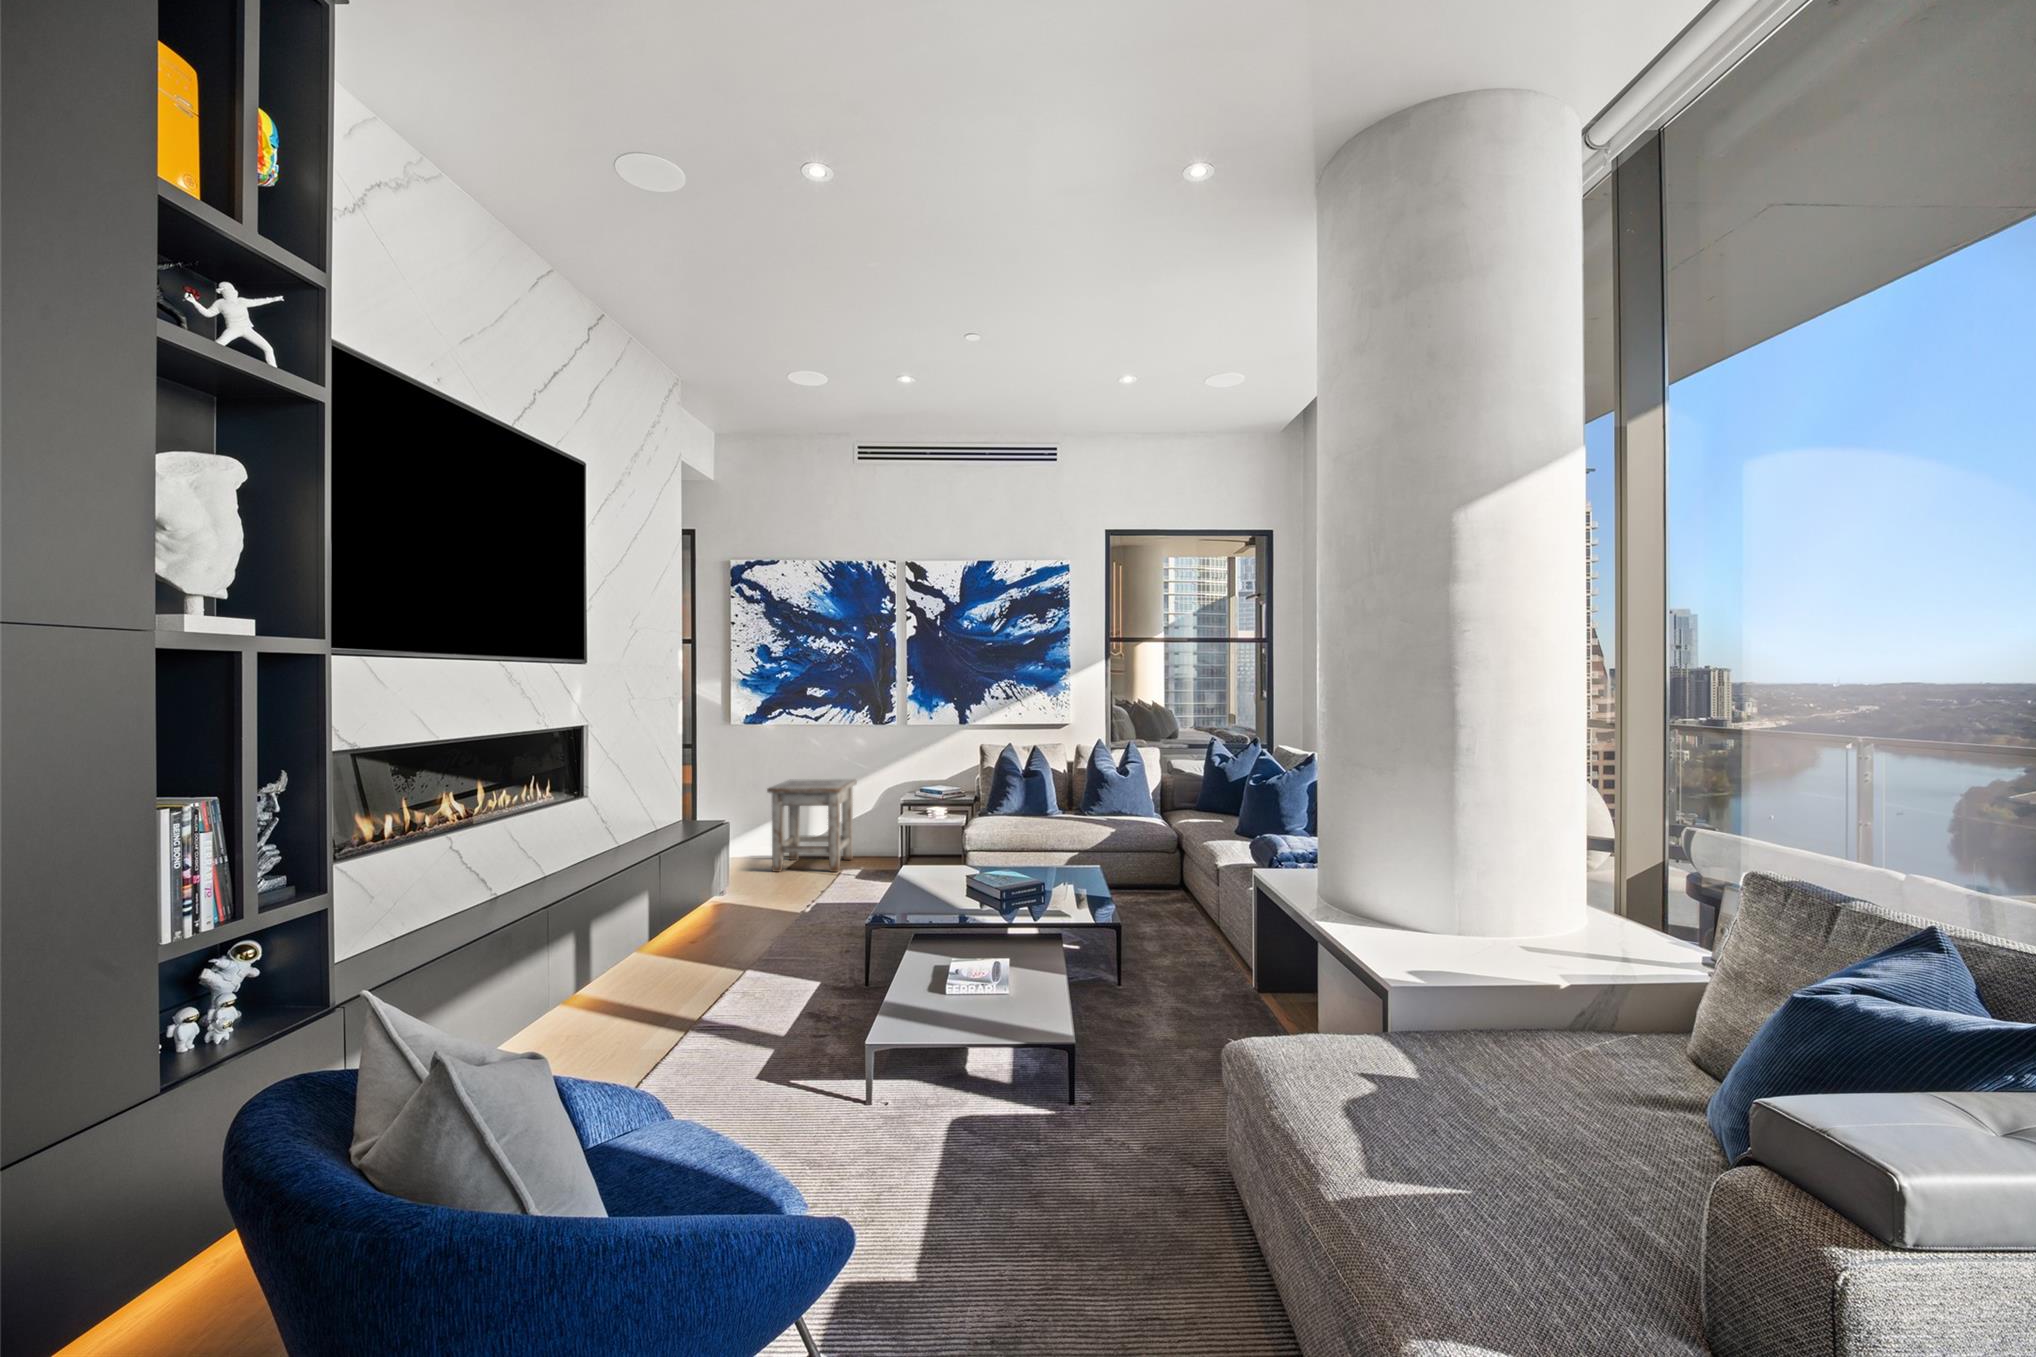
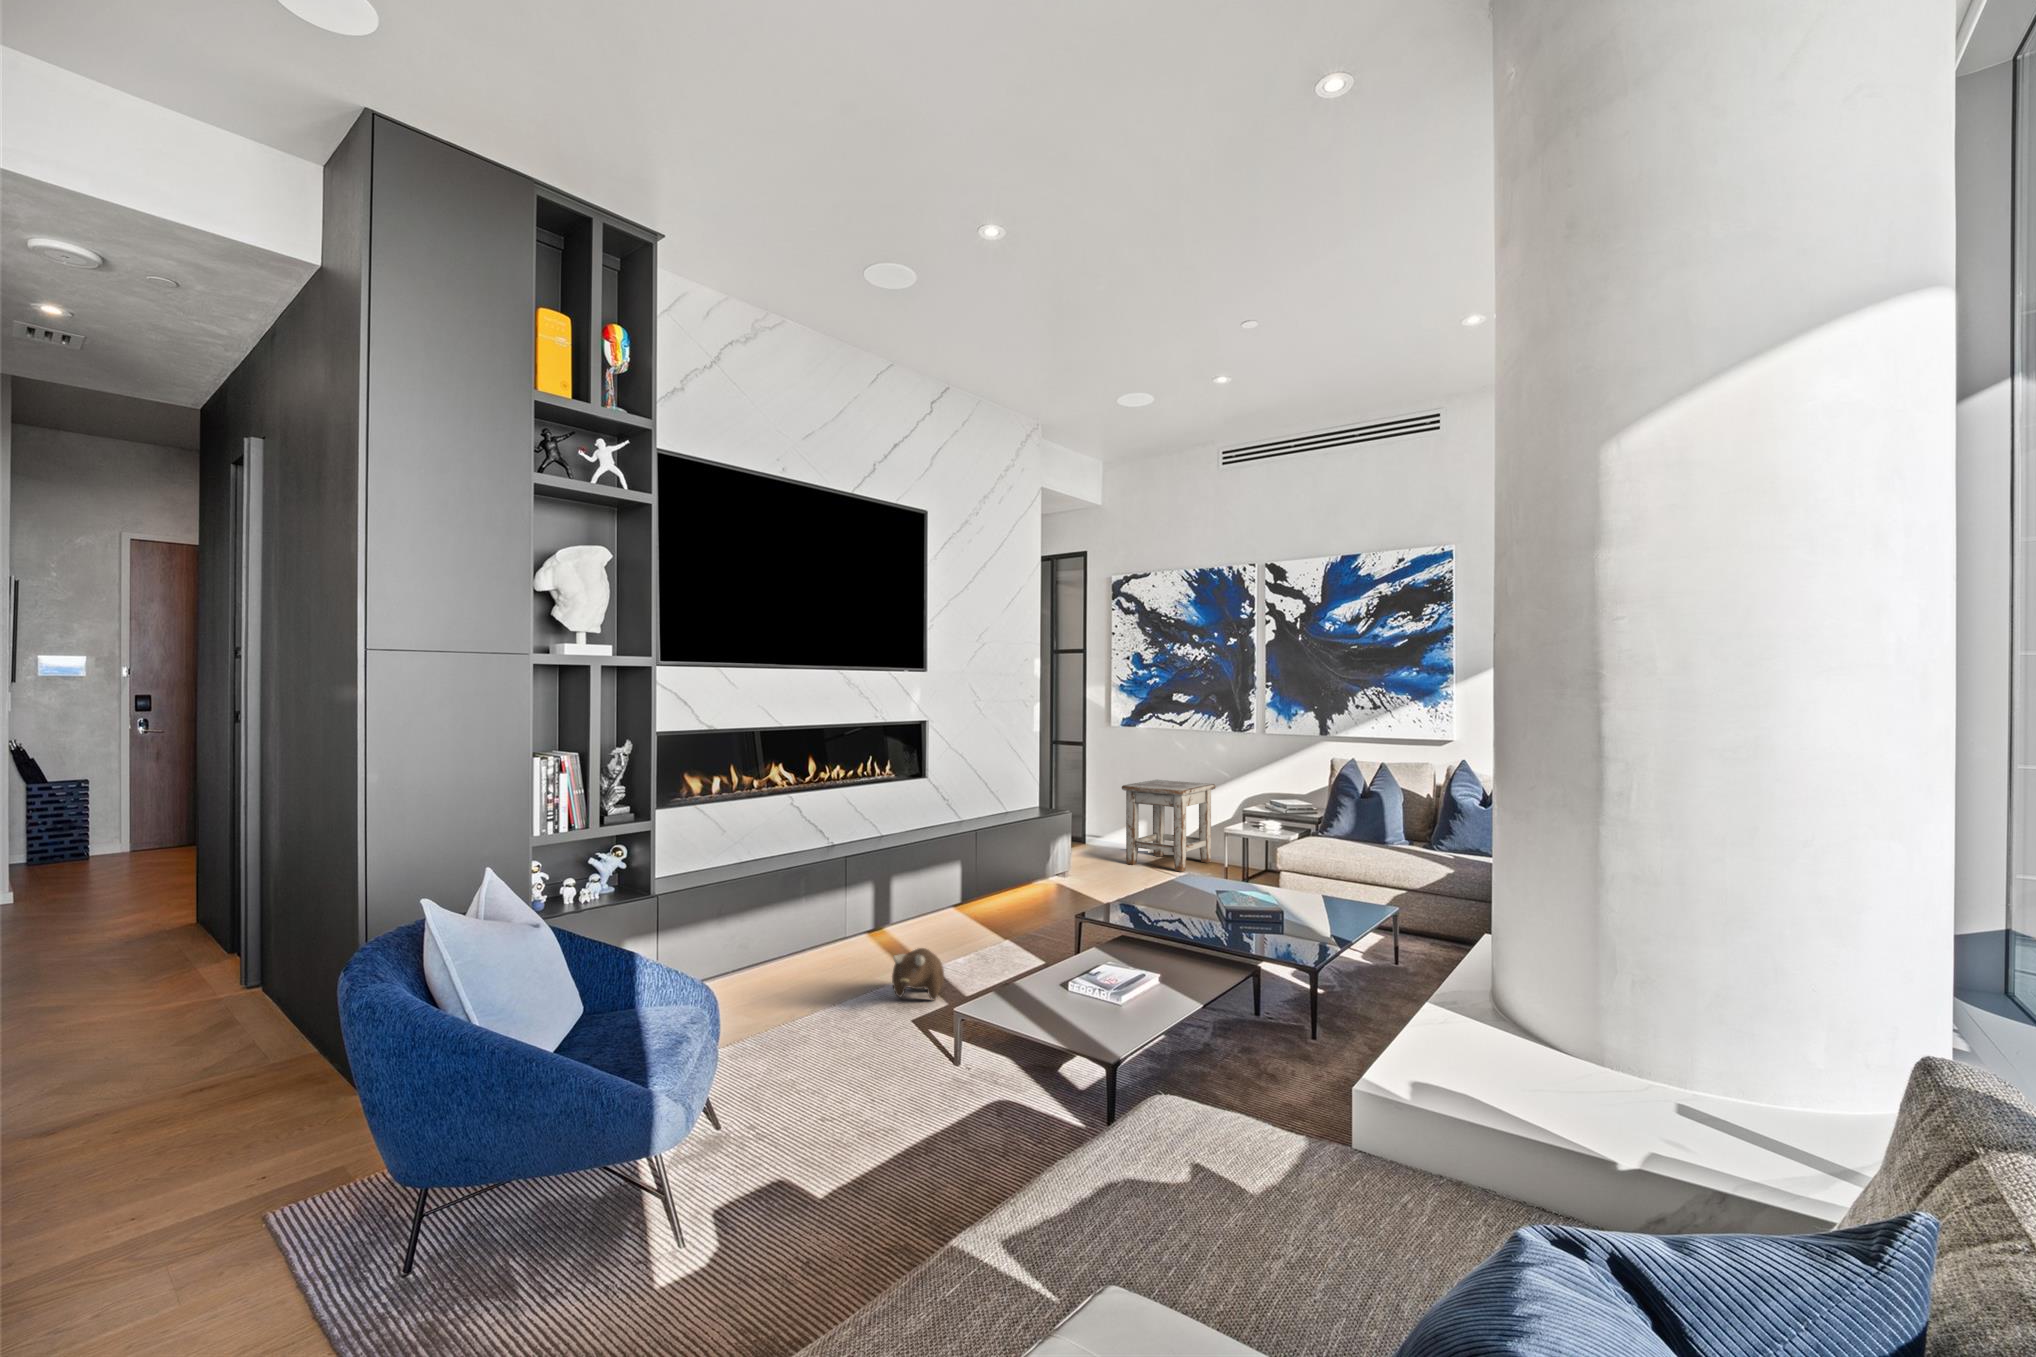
plush toy: none [697,994,761,1059] -> present [892,948,944,1000]

